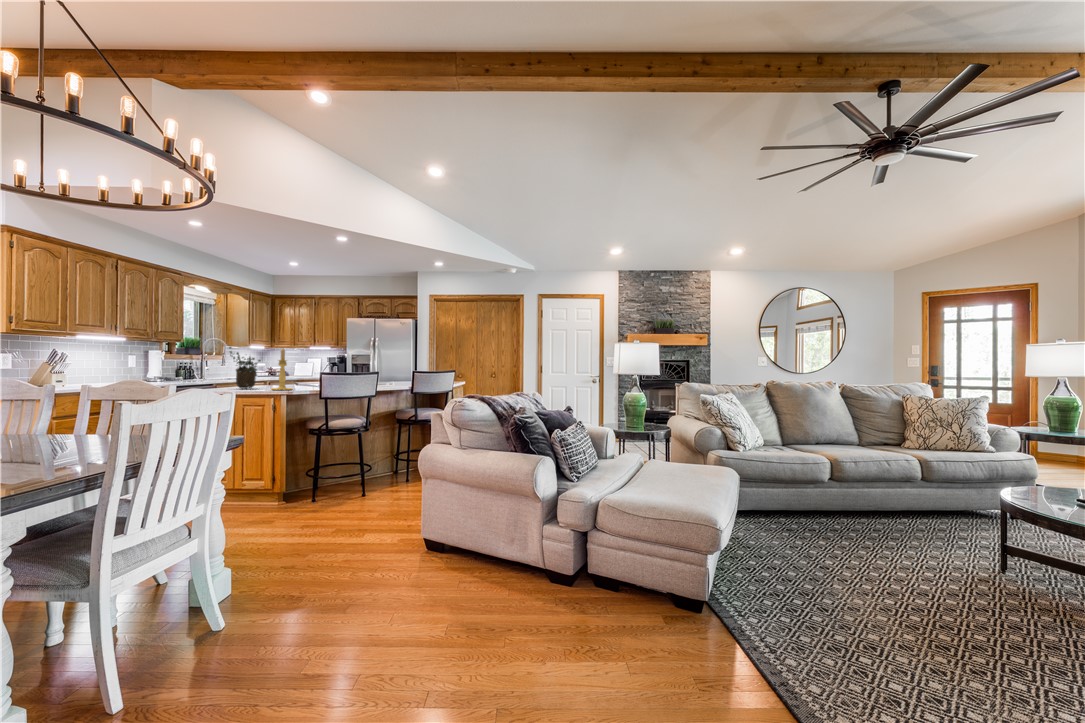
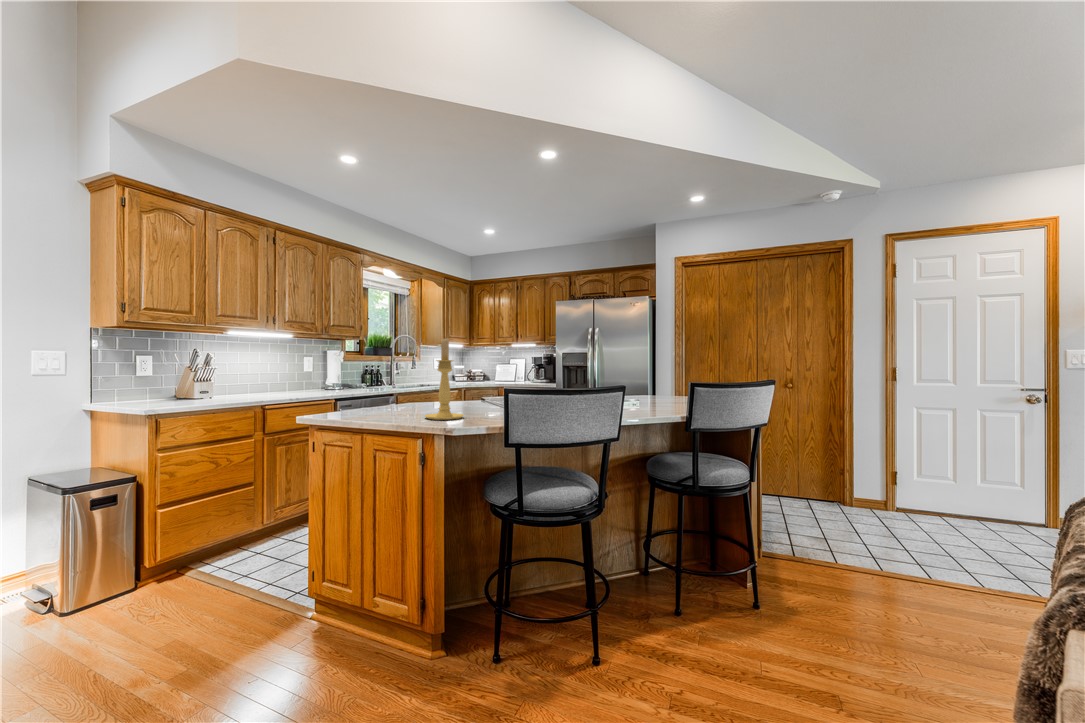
potted plant: present [229,347,261,388] -> none [364,338,412,413]

